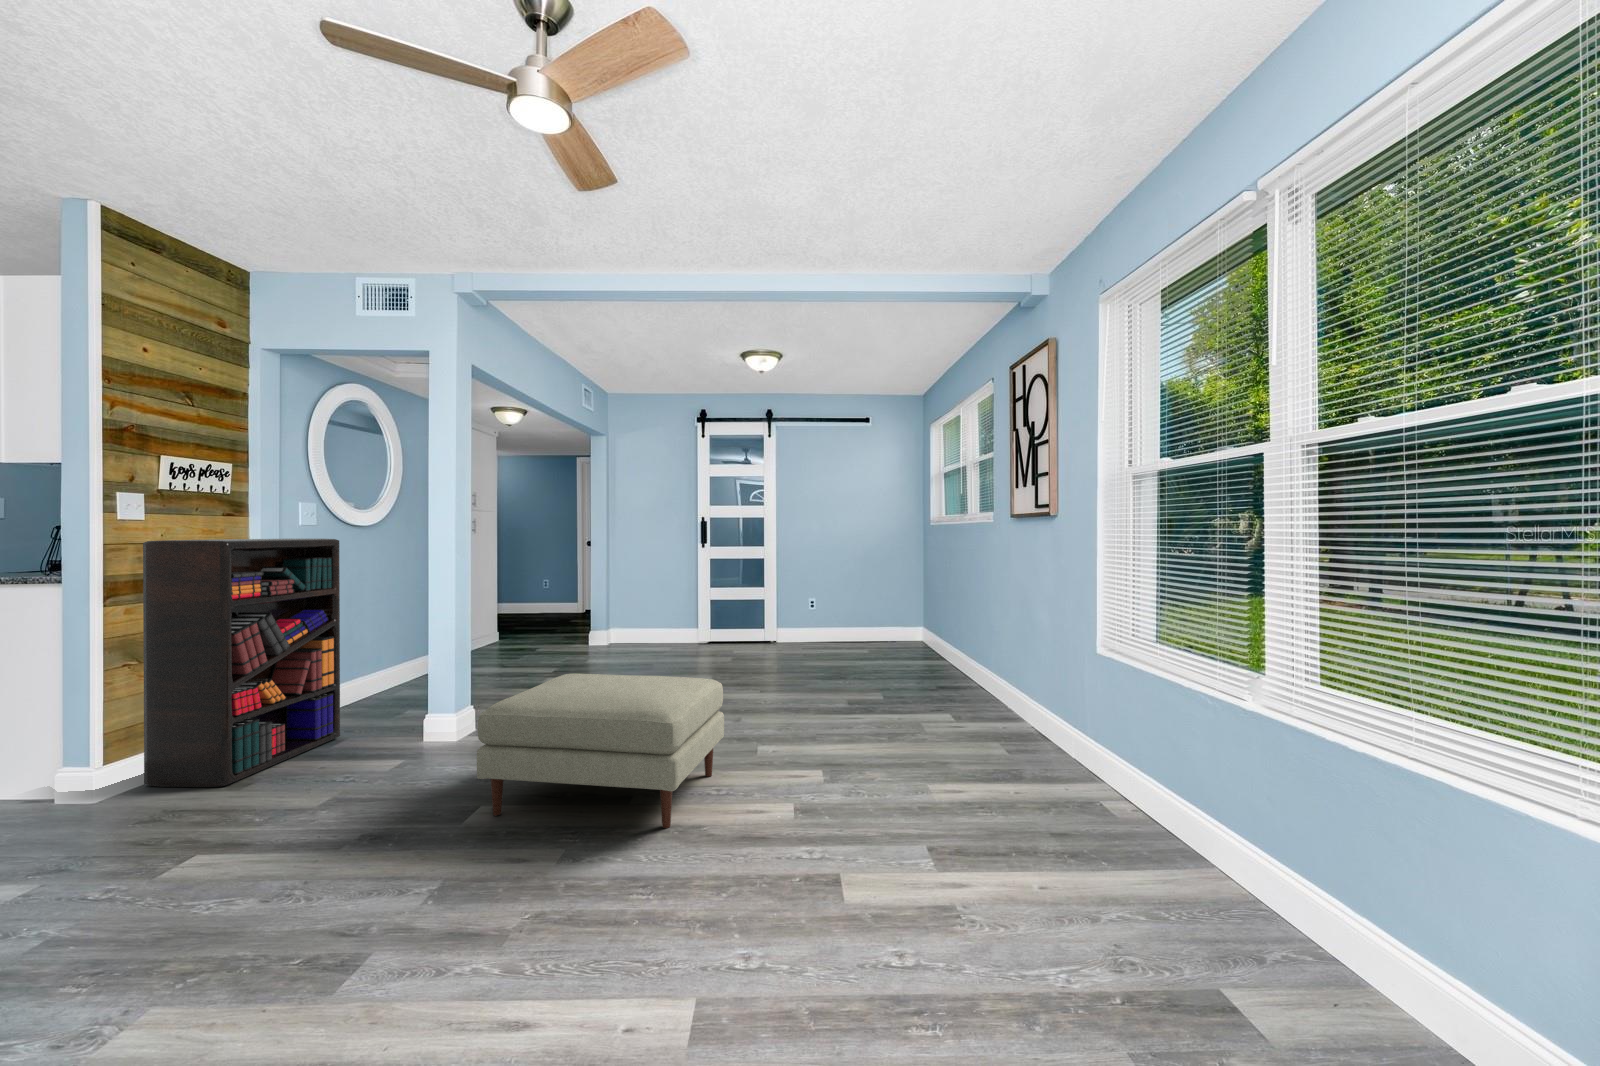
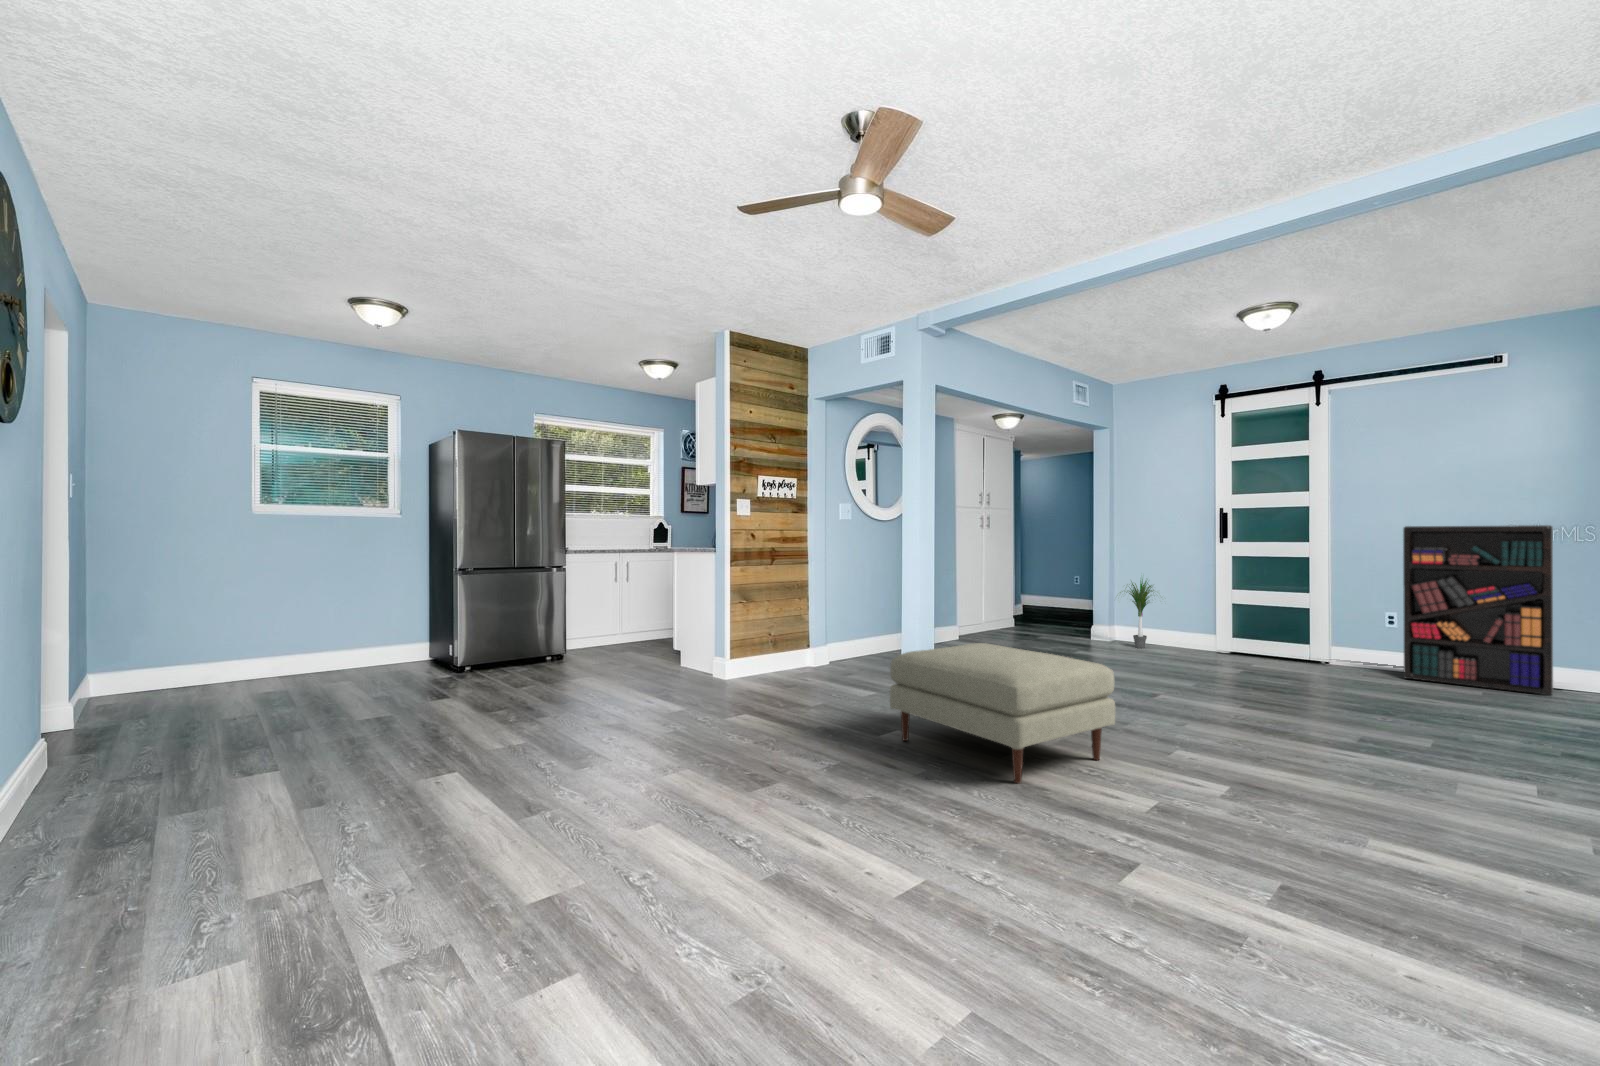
bookshelf: present [143,538,340,787] -> present [1403,525,1553,695]
potted plant: none [611,576,659,649] -> present [1120,579,1154,648]

